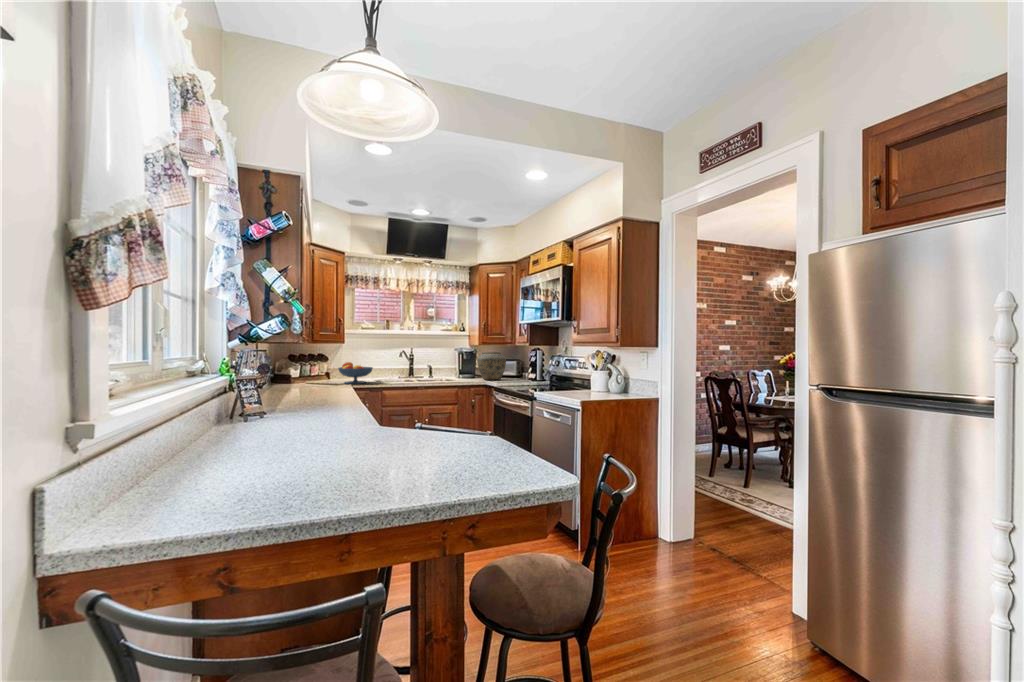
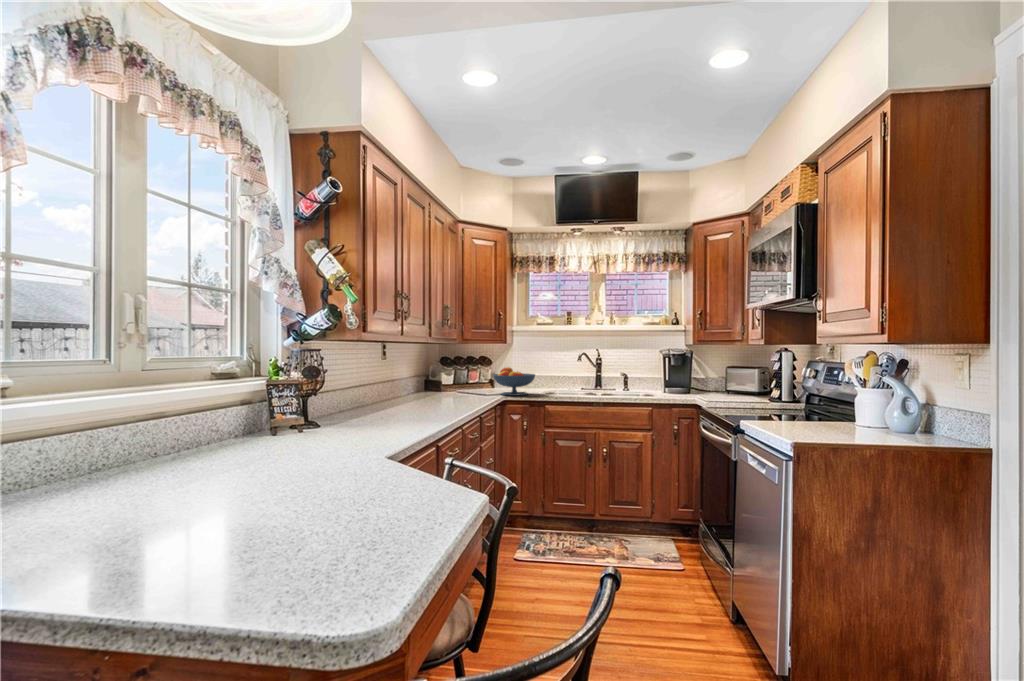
vase: present [477,352,506,380] -> none [685,354,732,397]

